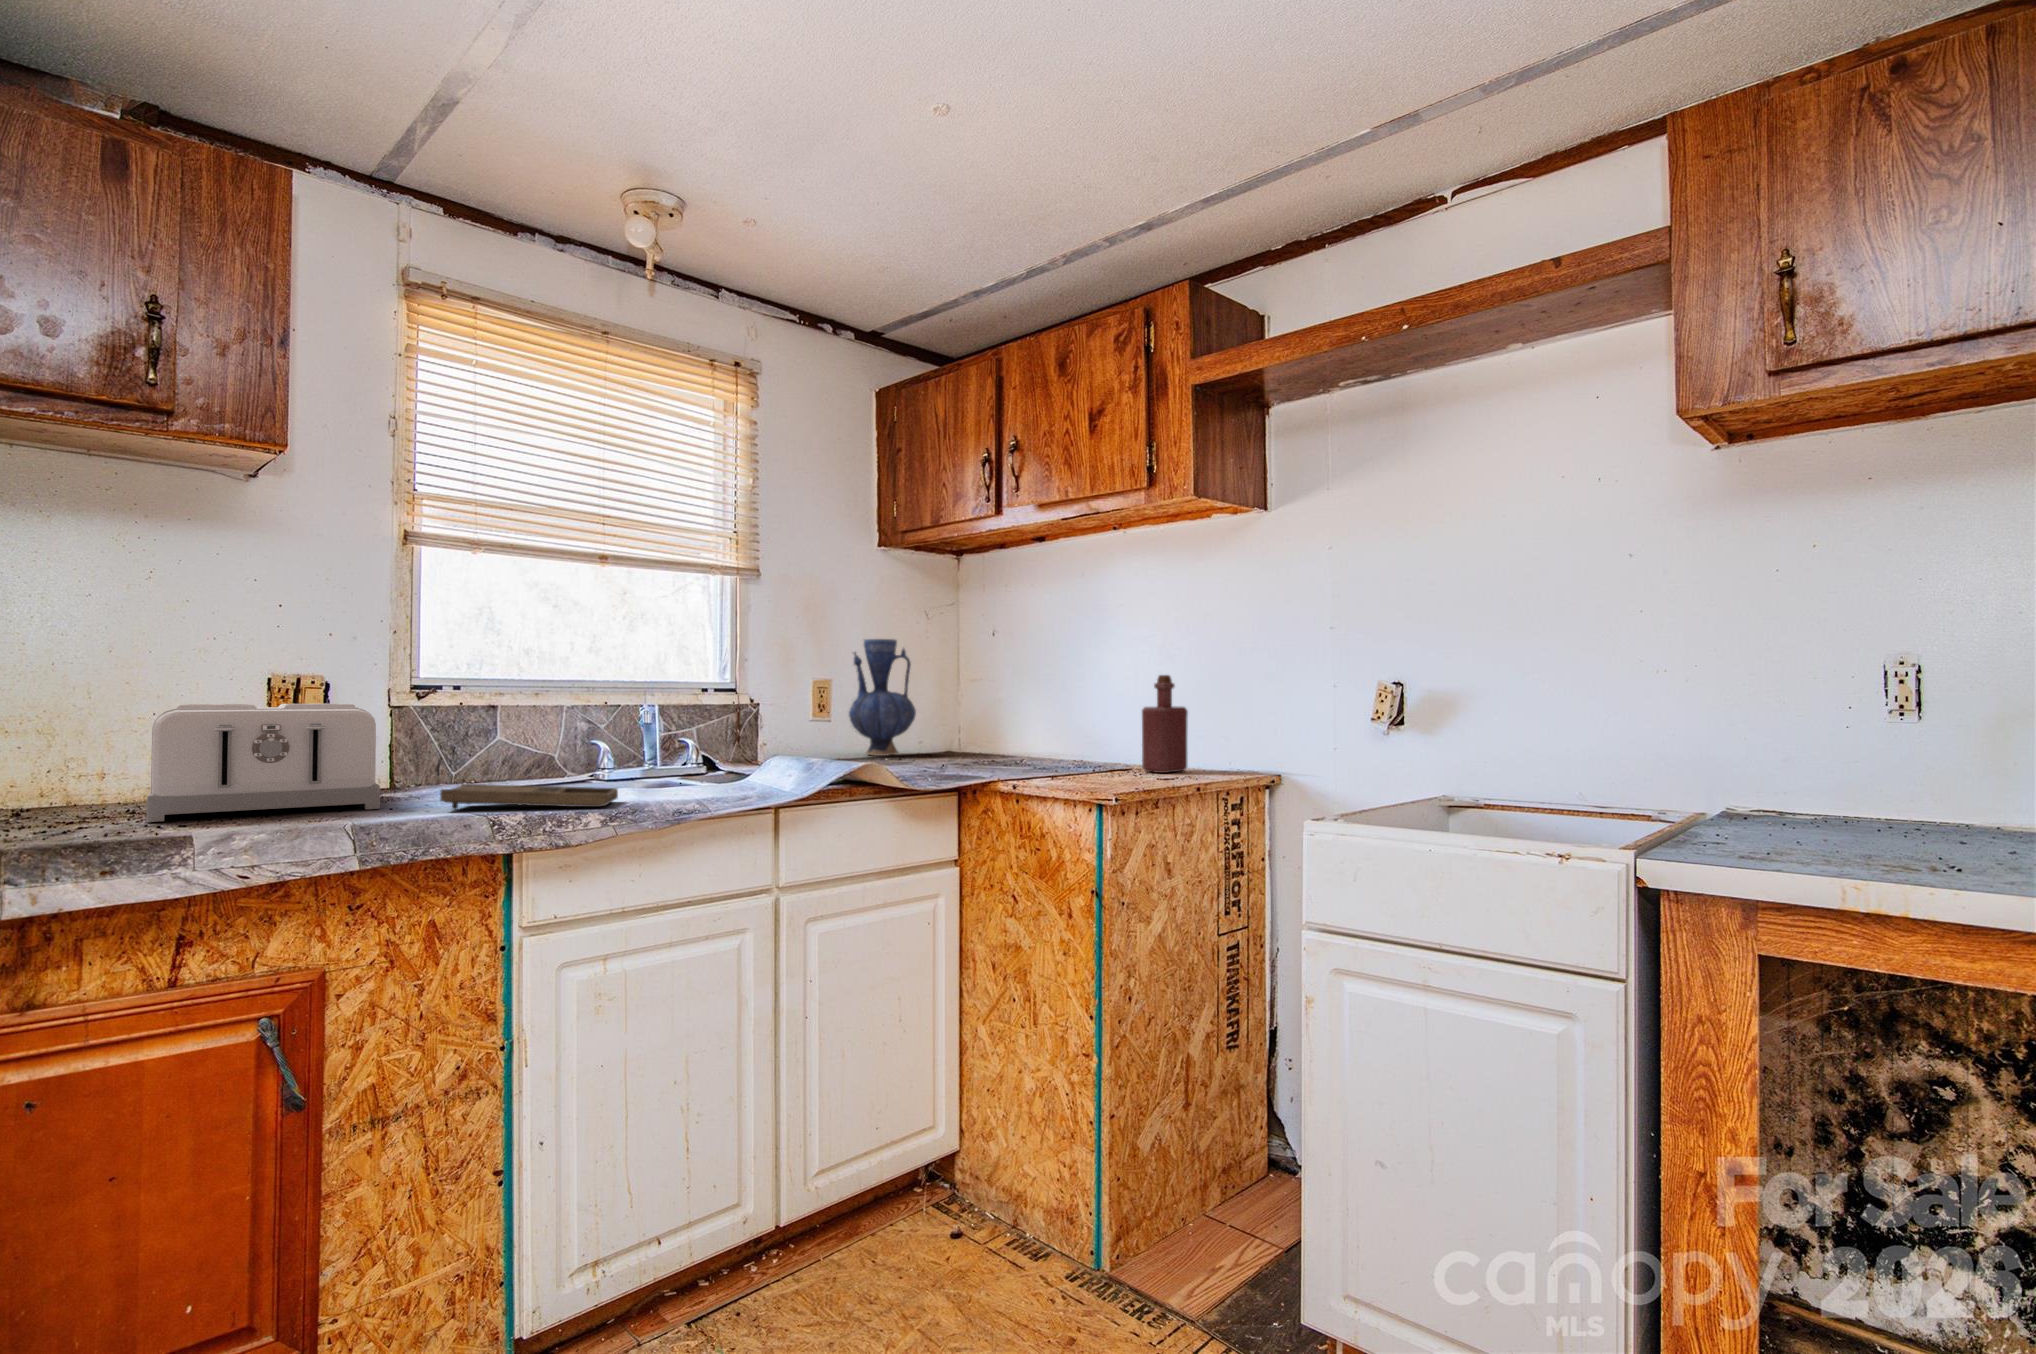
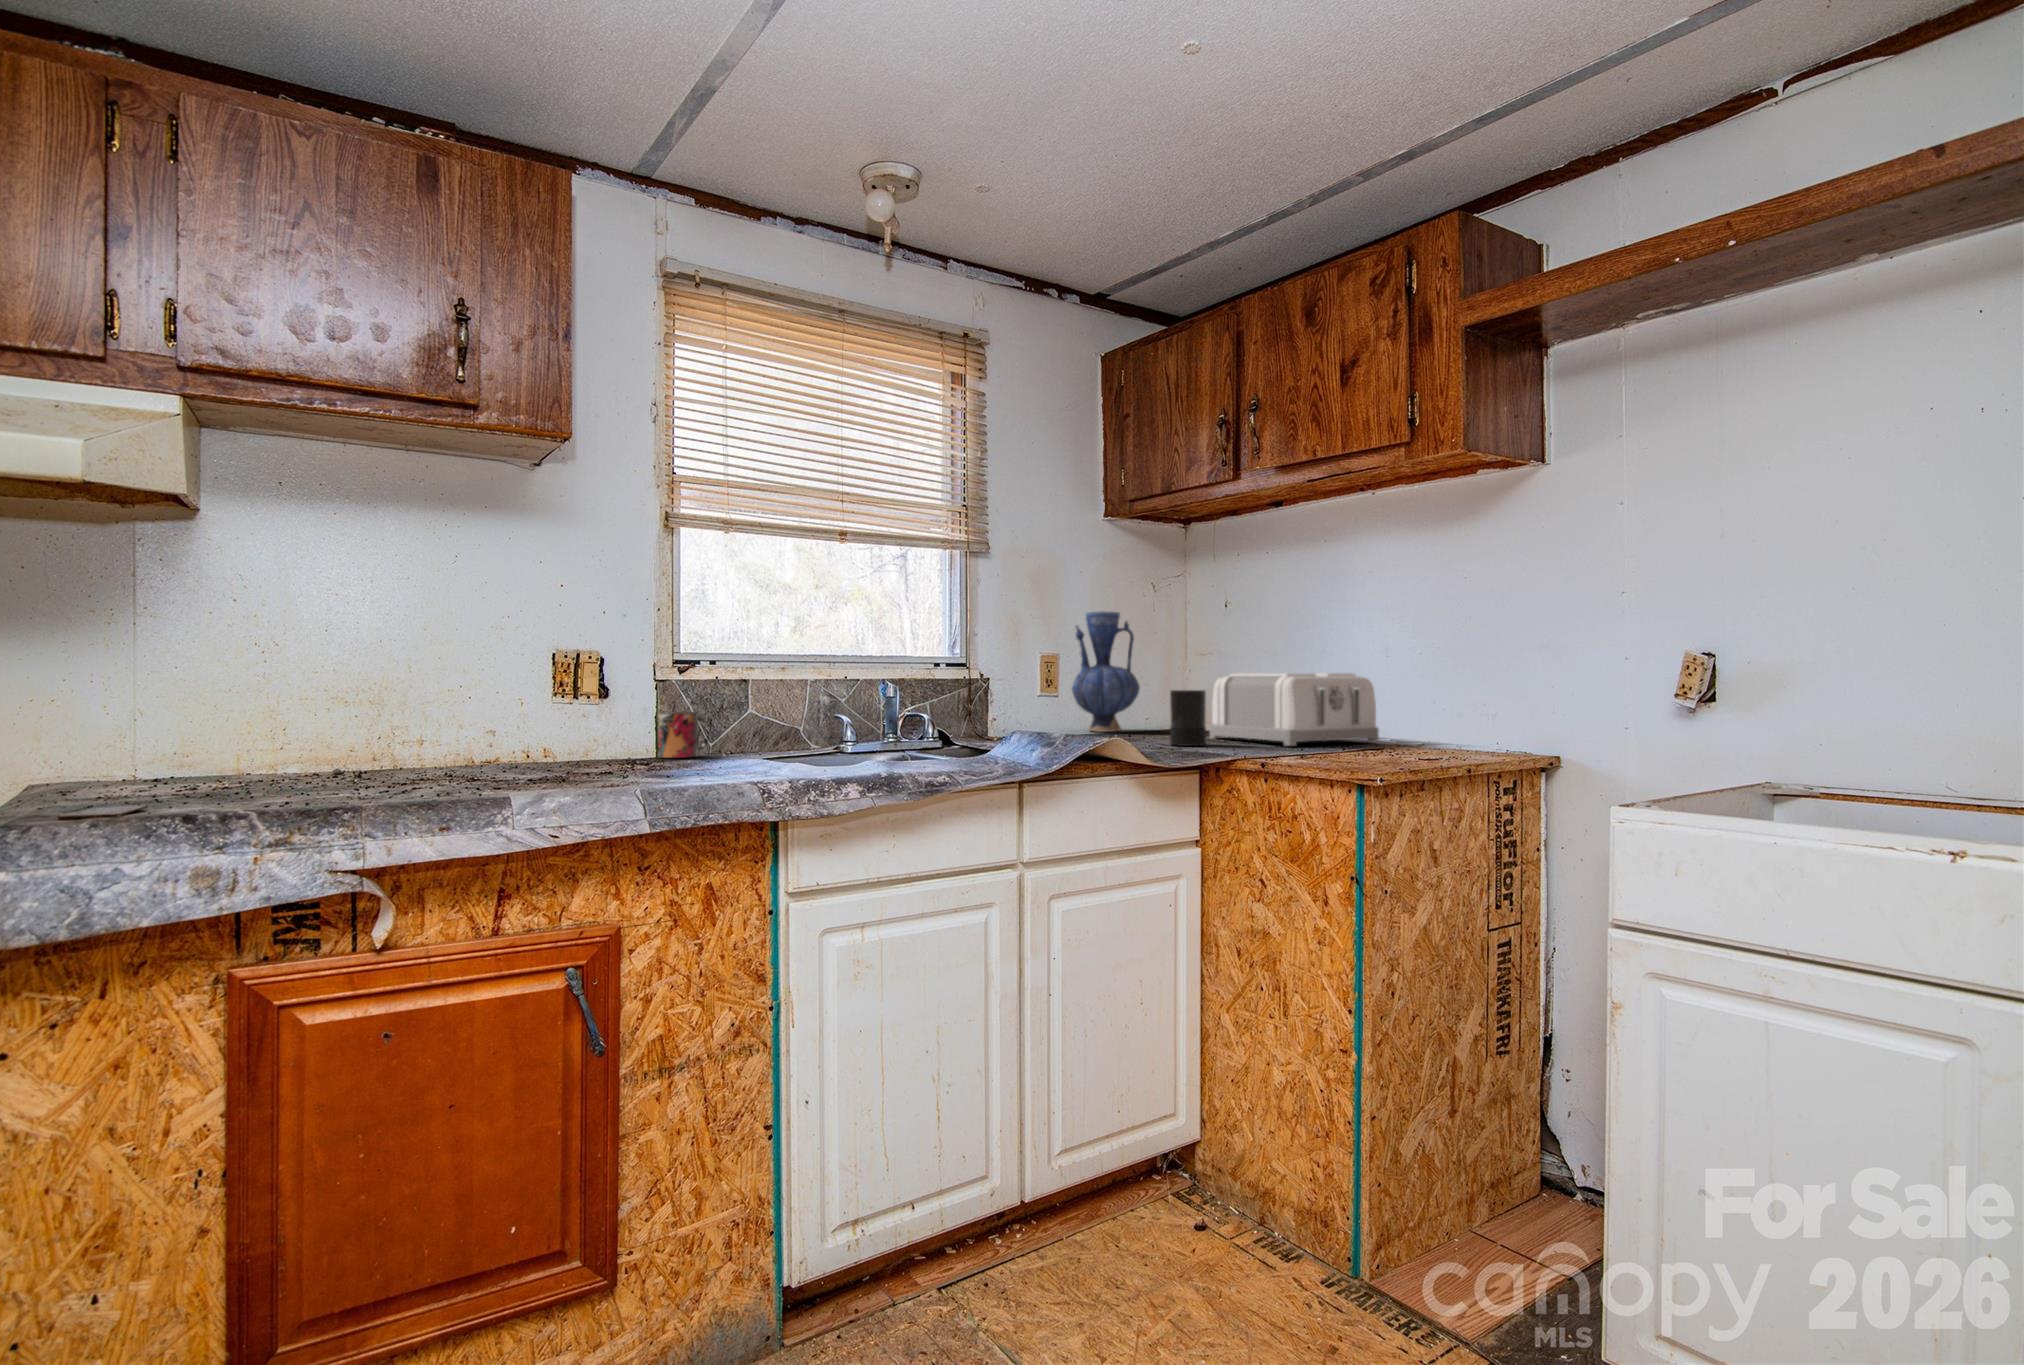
bottle: present [1142,675,1188,773] -> none [1394,647,1446,753]
toaster: present [146,704,380,822] -> present [1209,673,1379,746]
candle: none [938,710,972,768] -> present [1170,686,1206,746]
mug: none [394,739,454,789] -> present [659,711,708,758]
tray: present [440,784,618,810] -> none [713,754,871,779]

